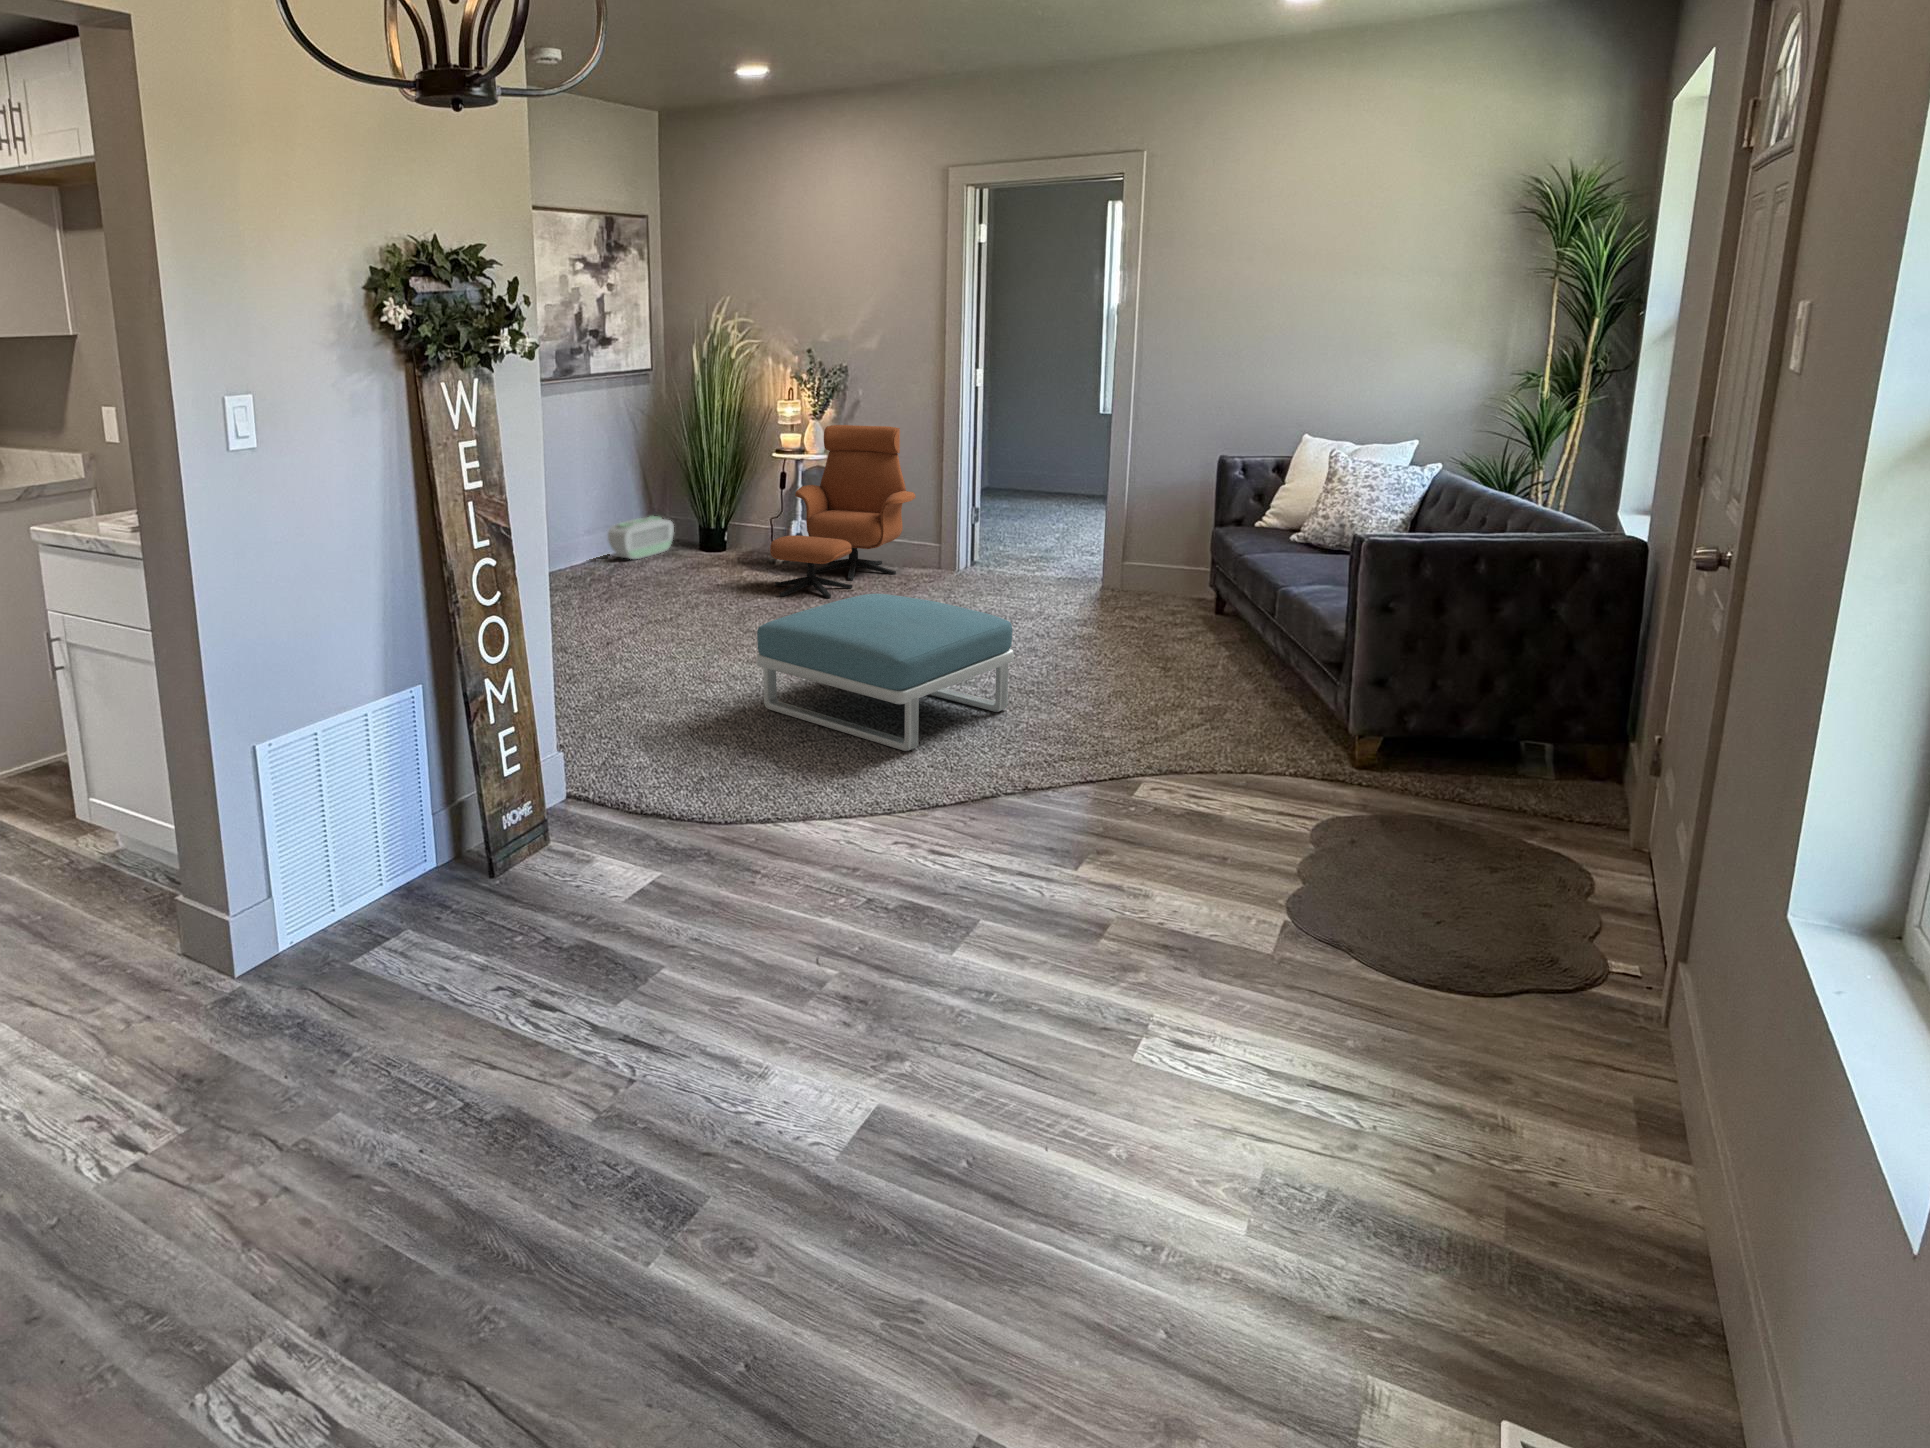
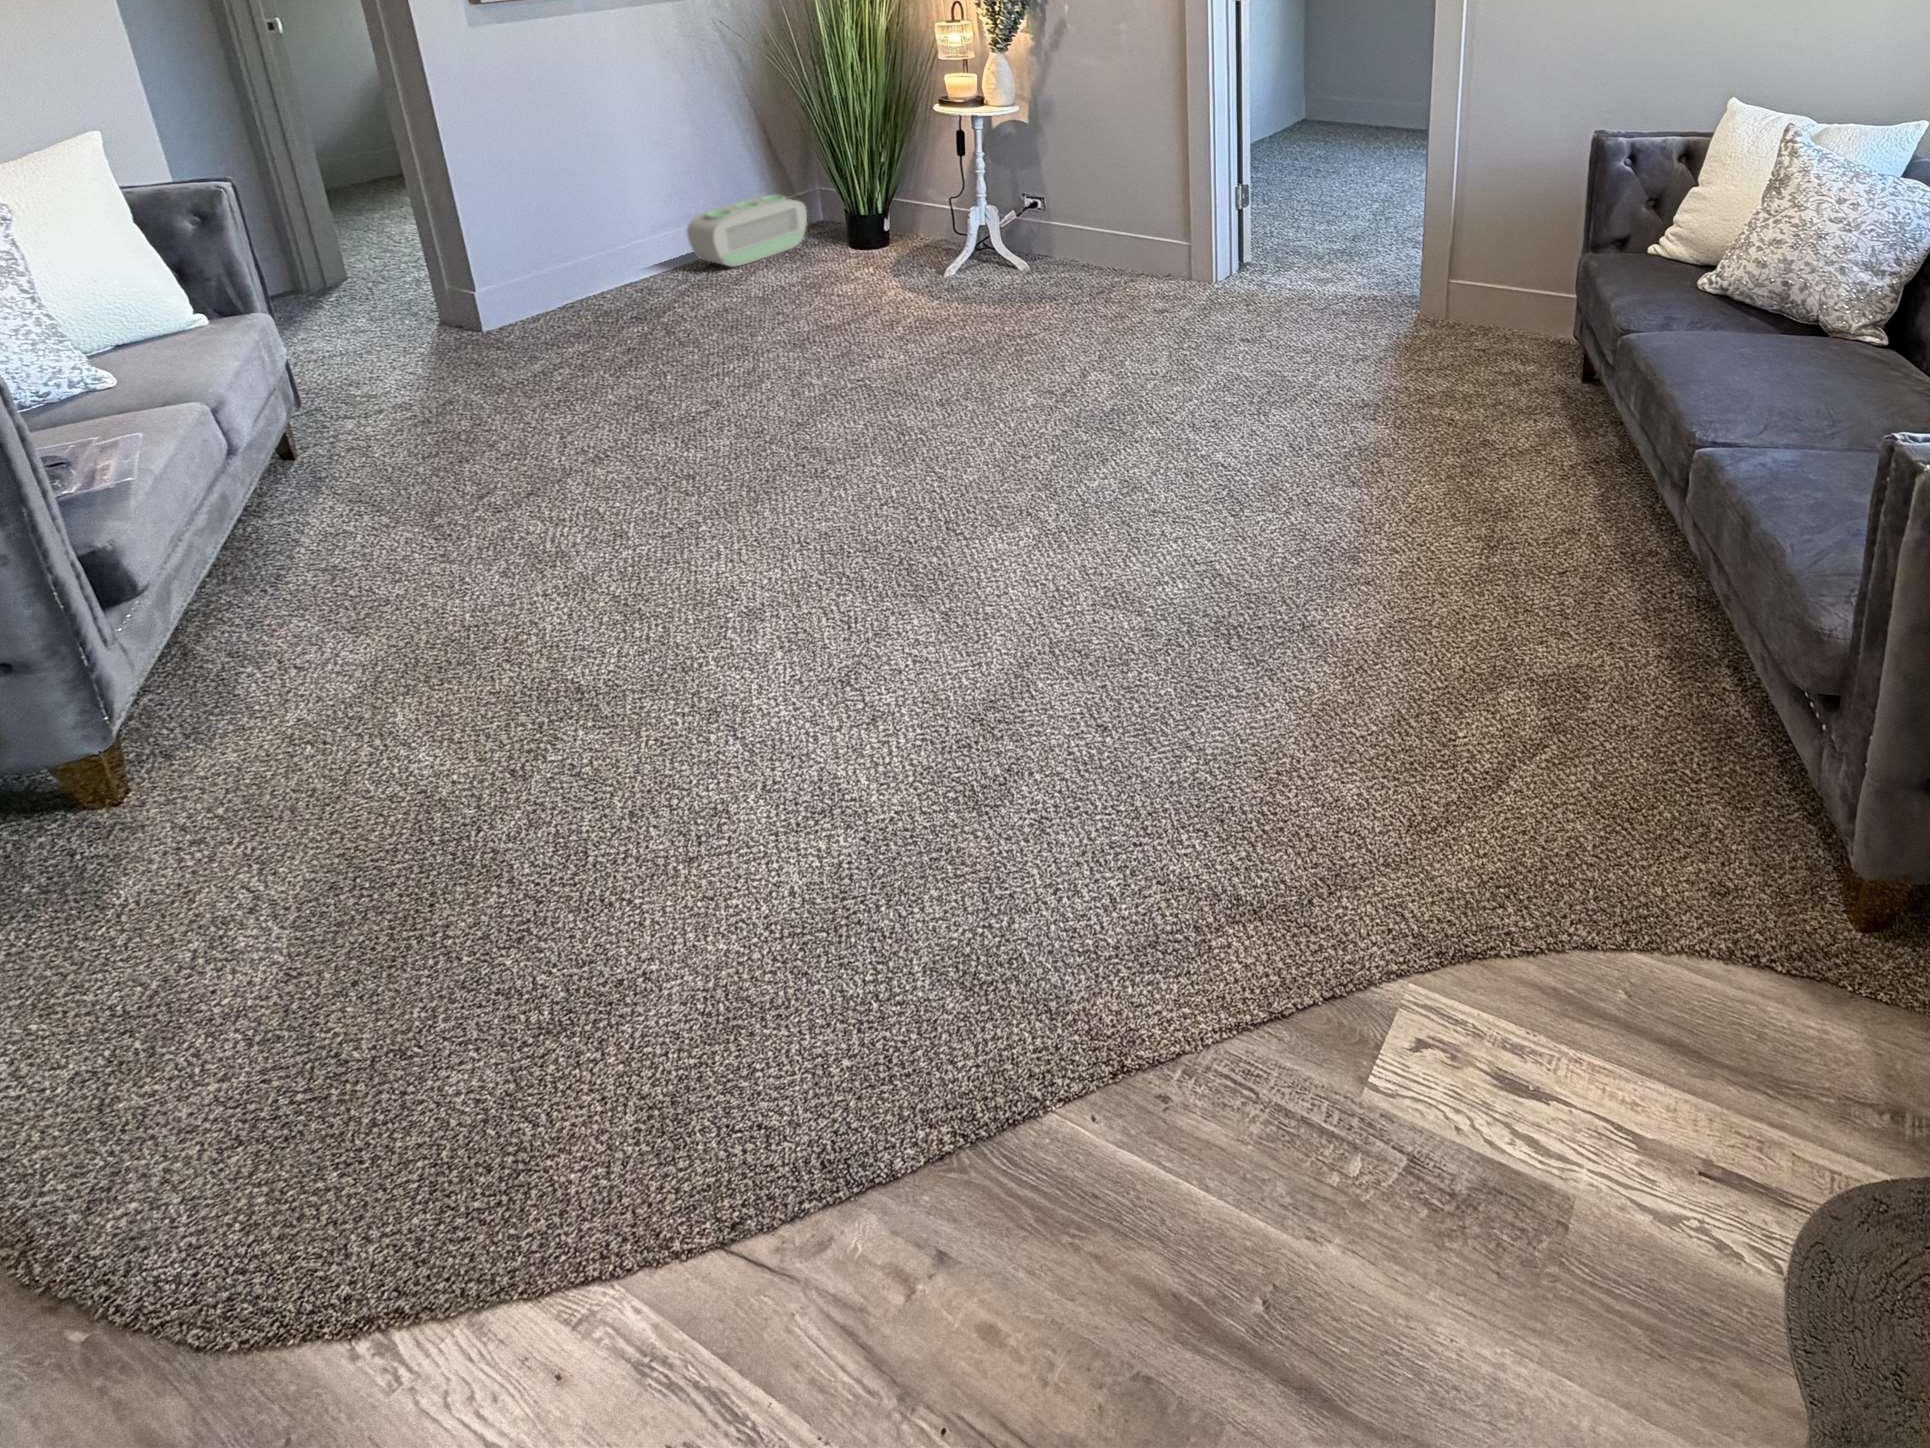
lounge chair: present [770,425,916,598] -> none [907,64,1145,354]
footstool: present [756,594,1014,751] -> none [702,435,1221,865]

